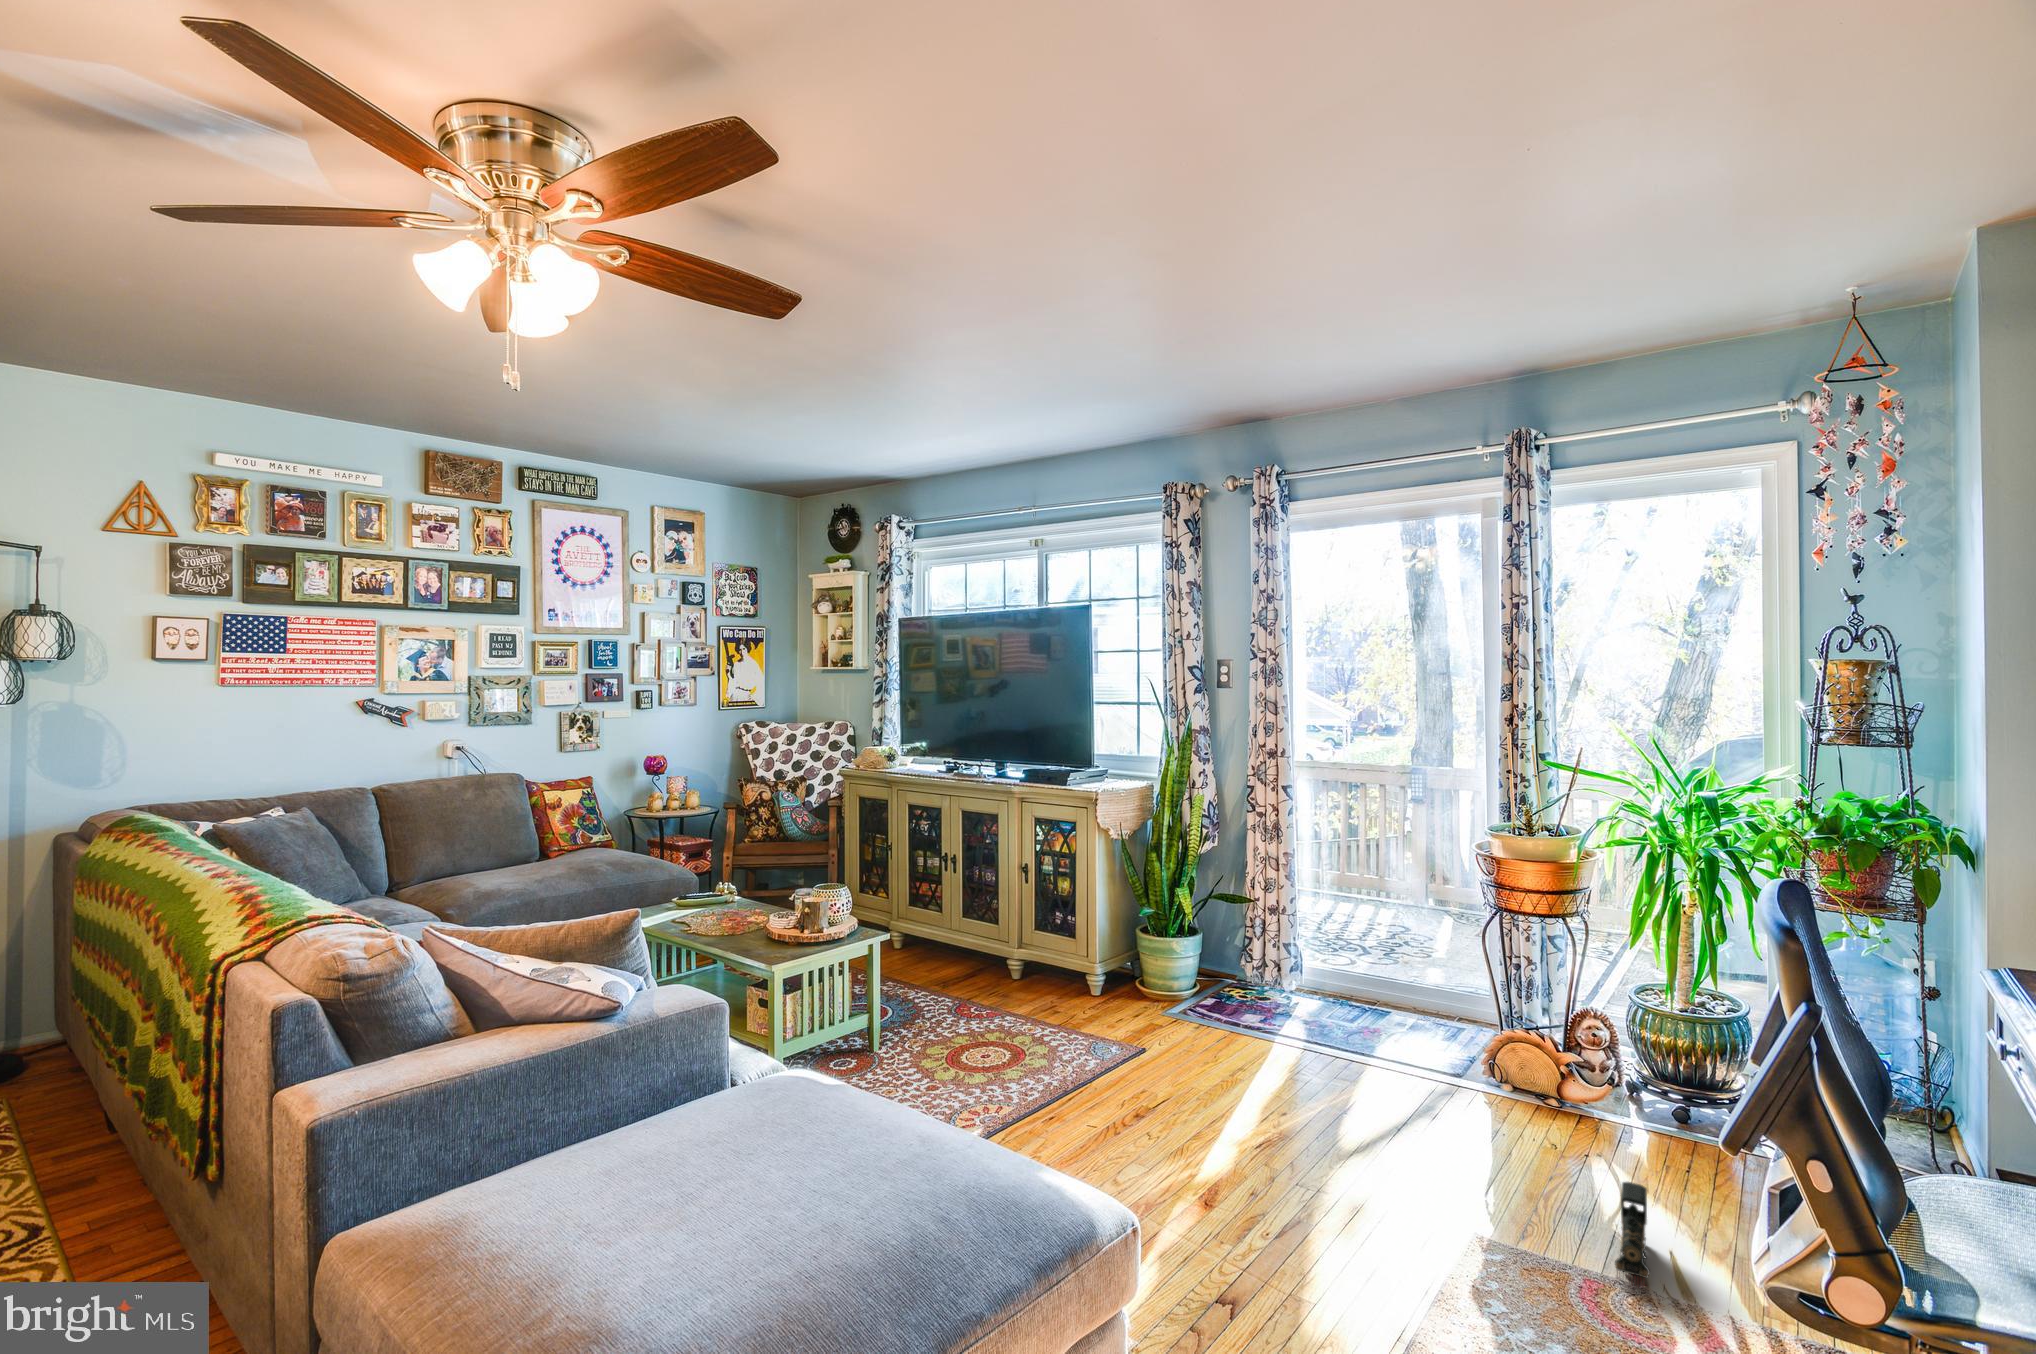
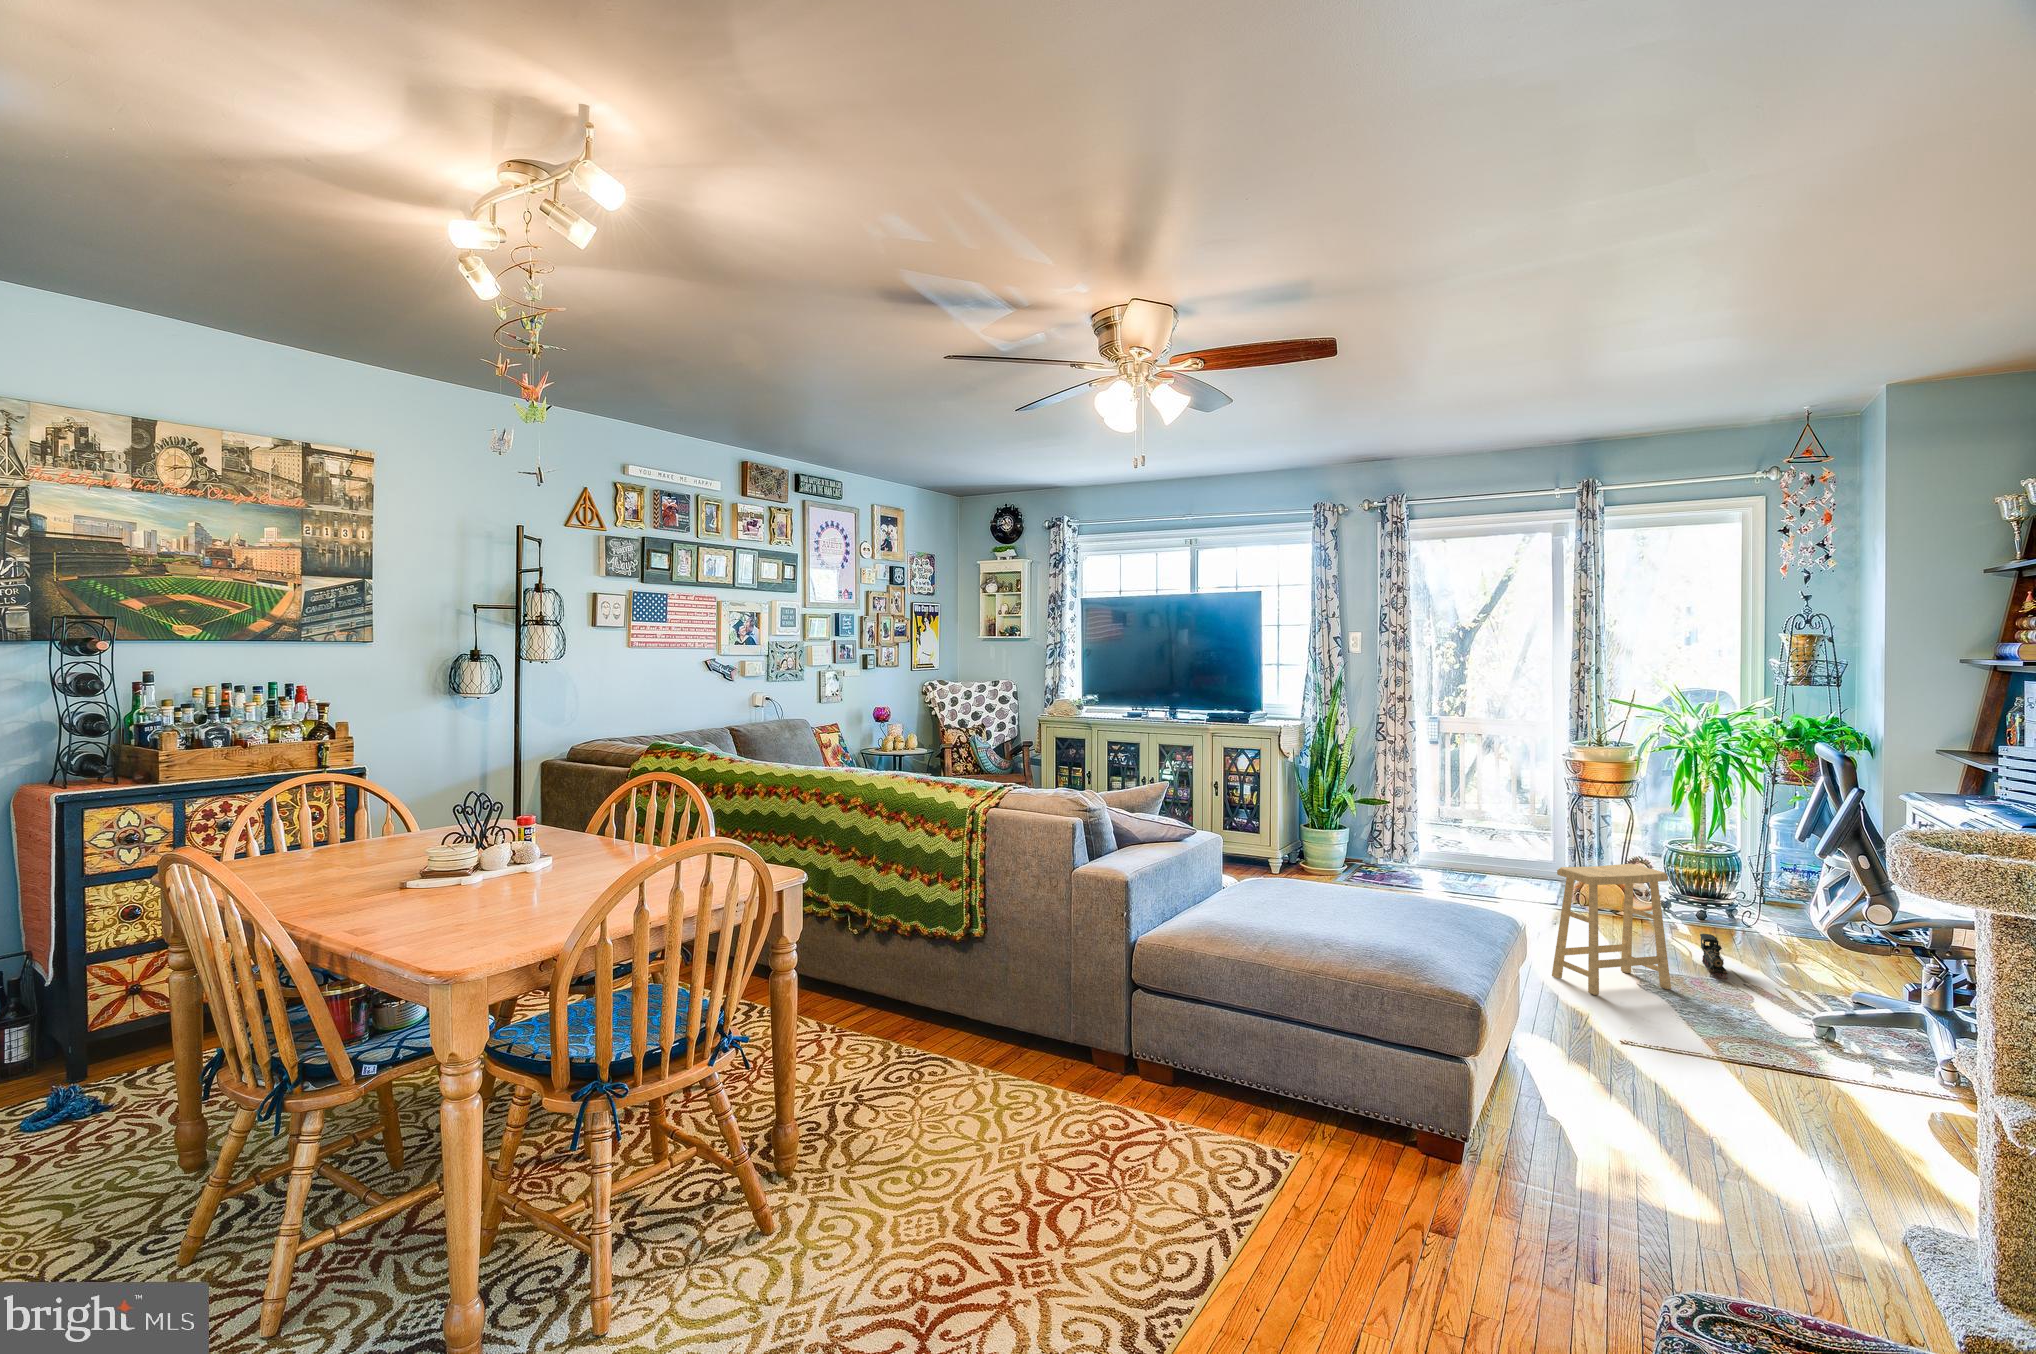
footstool: none [1327,1061,1525,1313] -> present [1552,864,1671,995]

